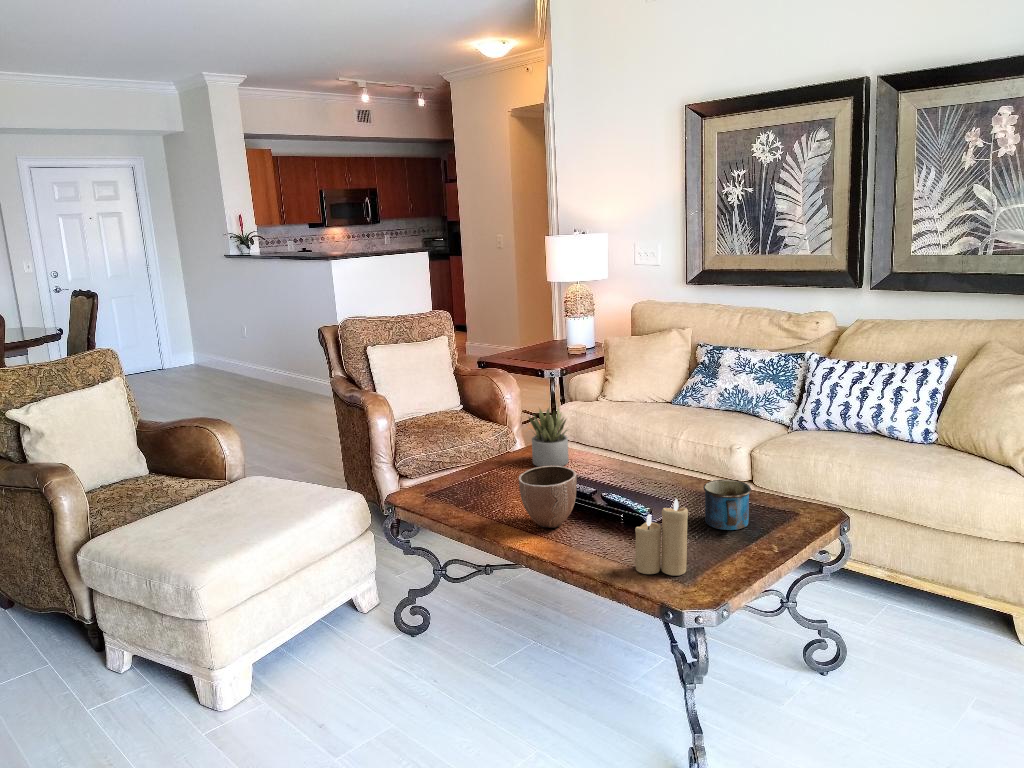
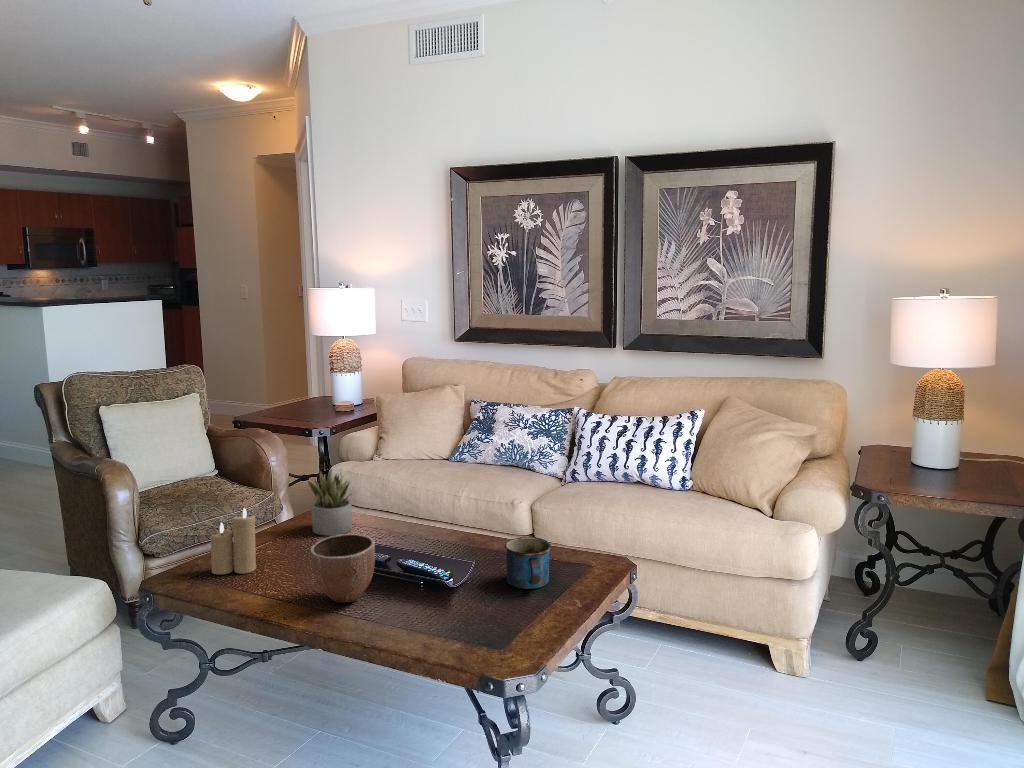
candle: present [635,499,688,575] -> present [210,508,256,574]

